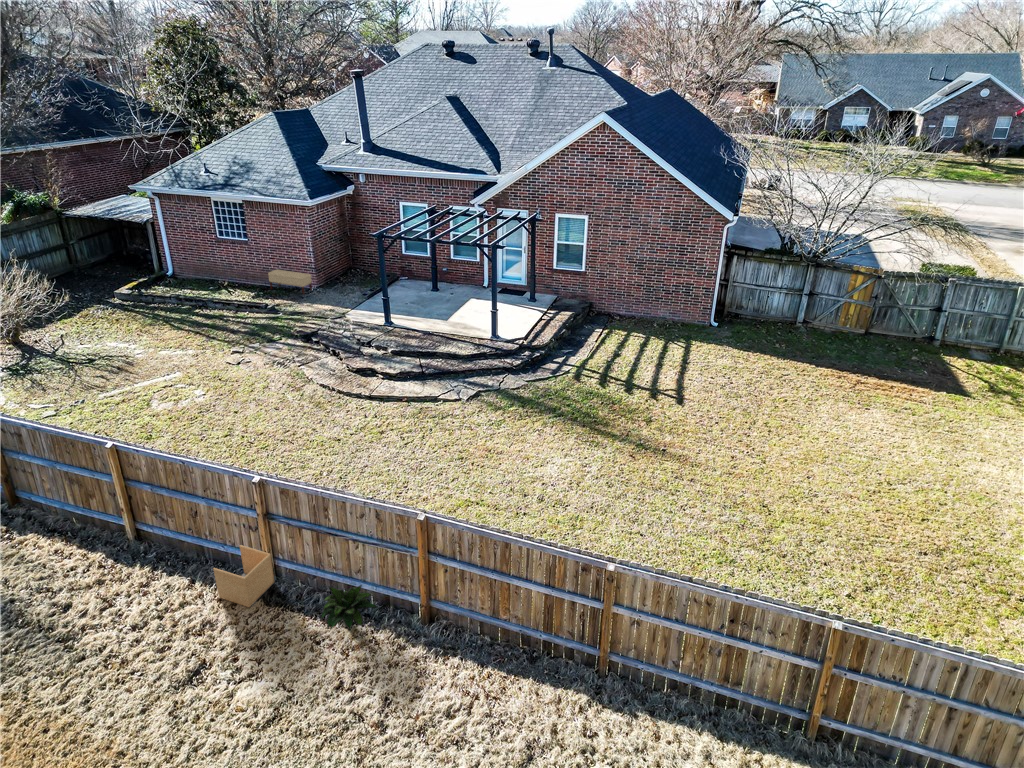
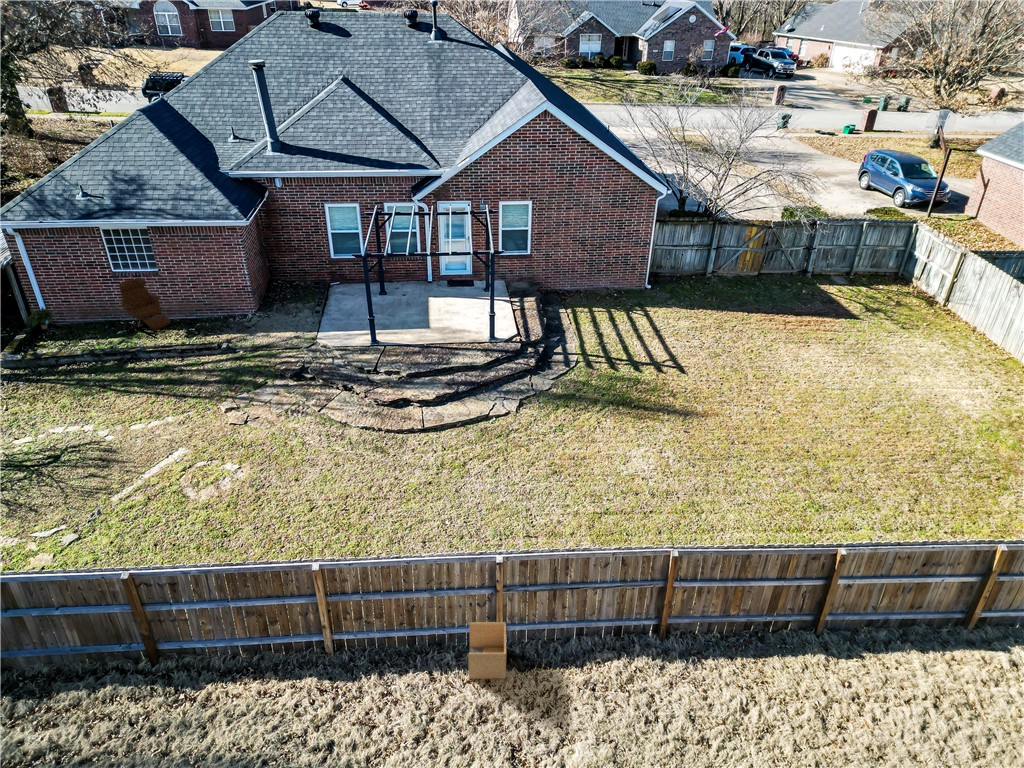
lounge chair: none [216,245,248,292] -> present [119,278,171,332]
bench: present [268,270,312,294] -> none [193,300,248,324]
potted plant: present [321,585,377,631] -> present [28,307,57,329]

